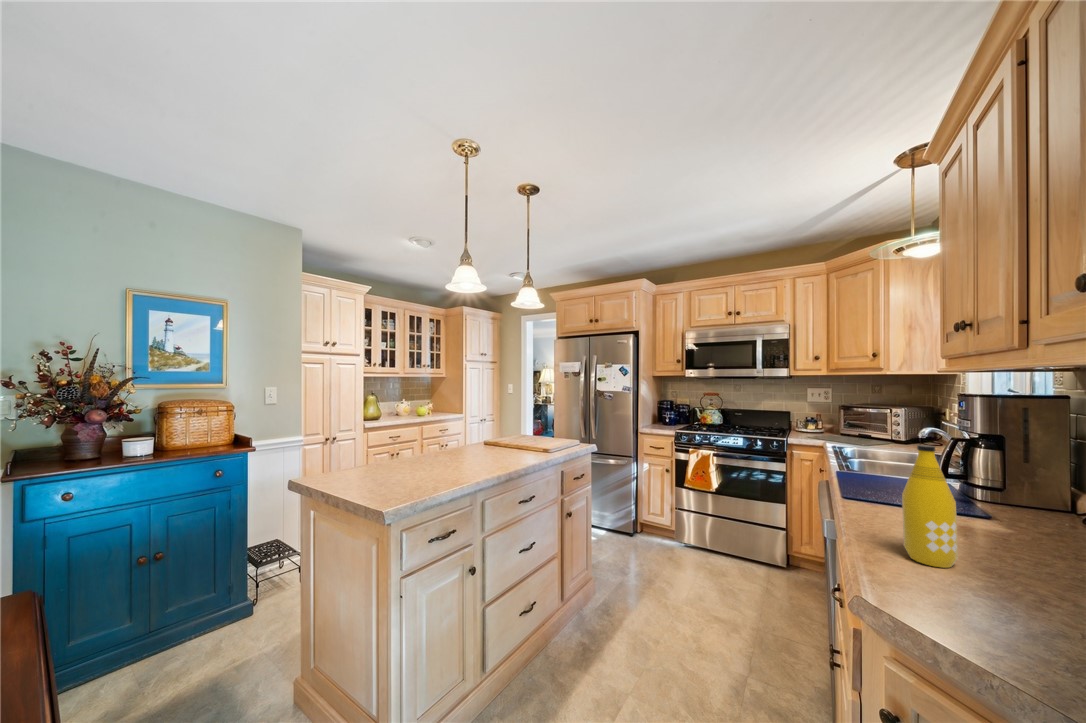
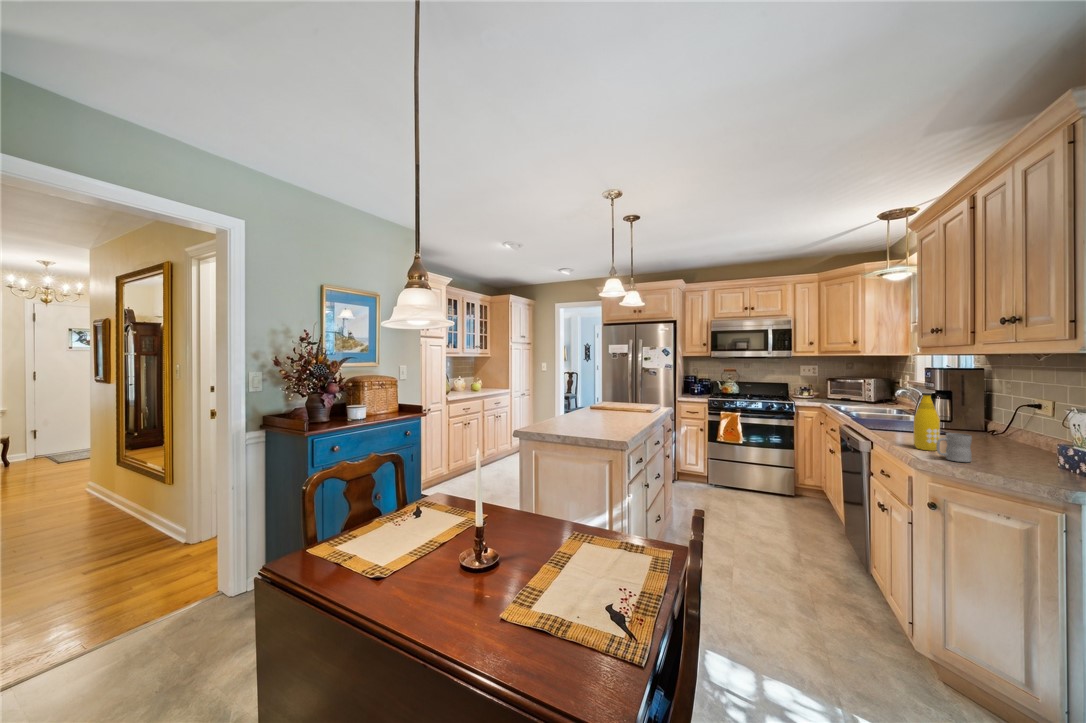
mug: none [934,542,1020,622] -> present [937,433,972,462]

